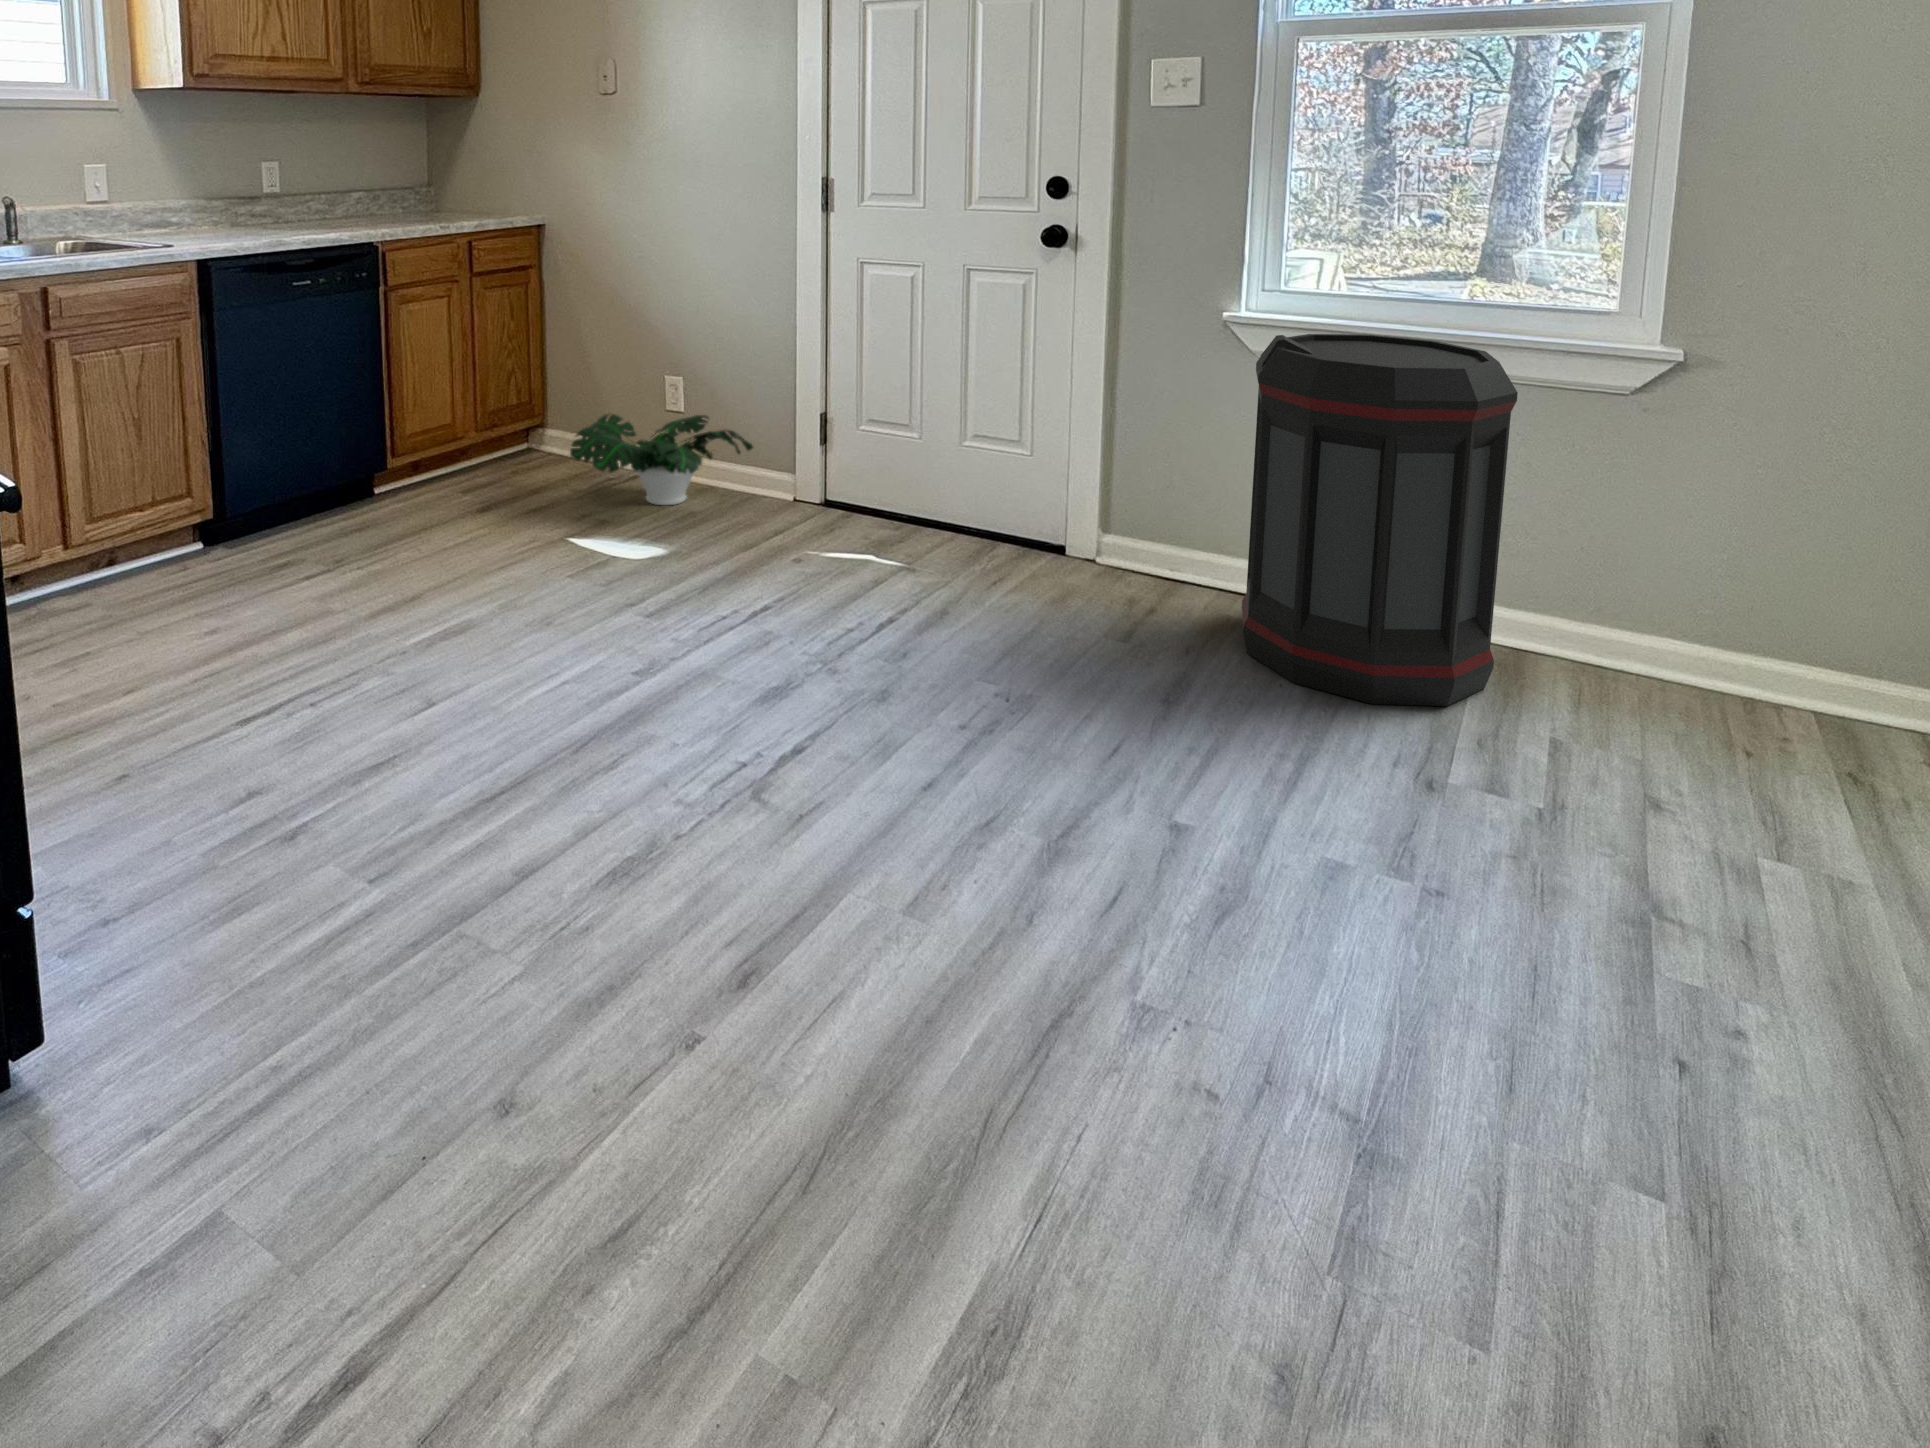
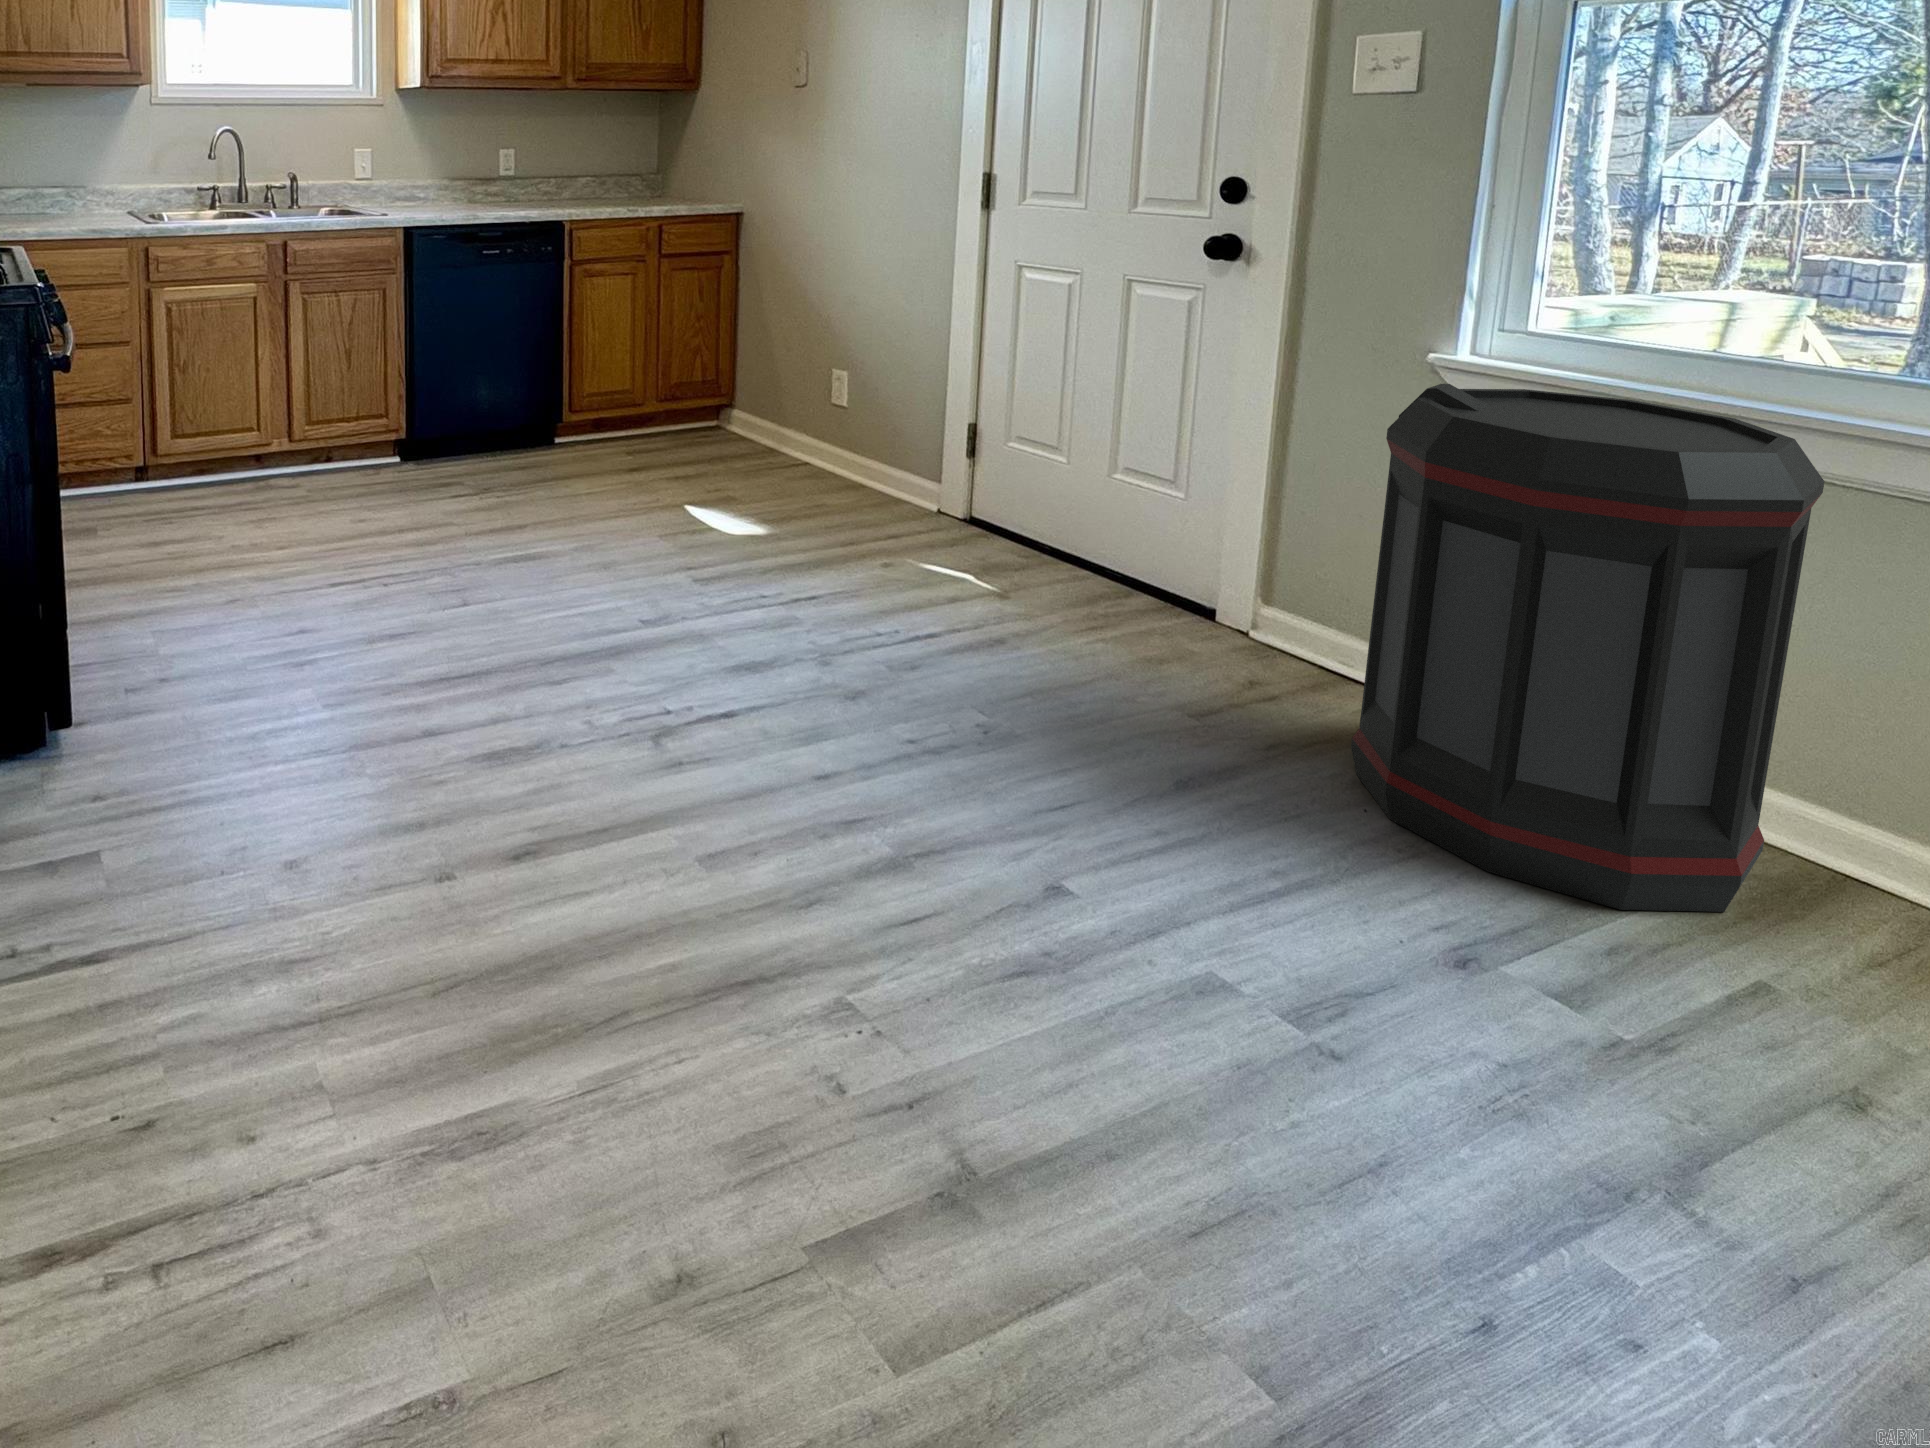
potted plant: present [570,414,753,505] -> none [702,397,890,493]

